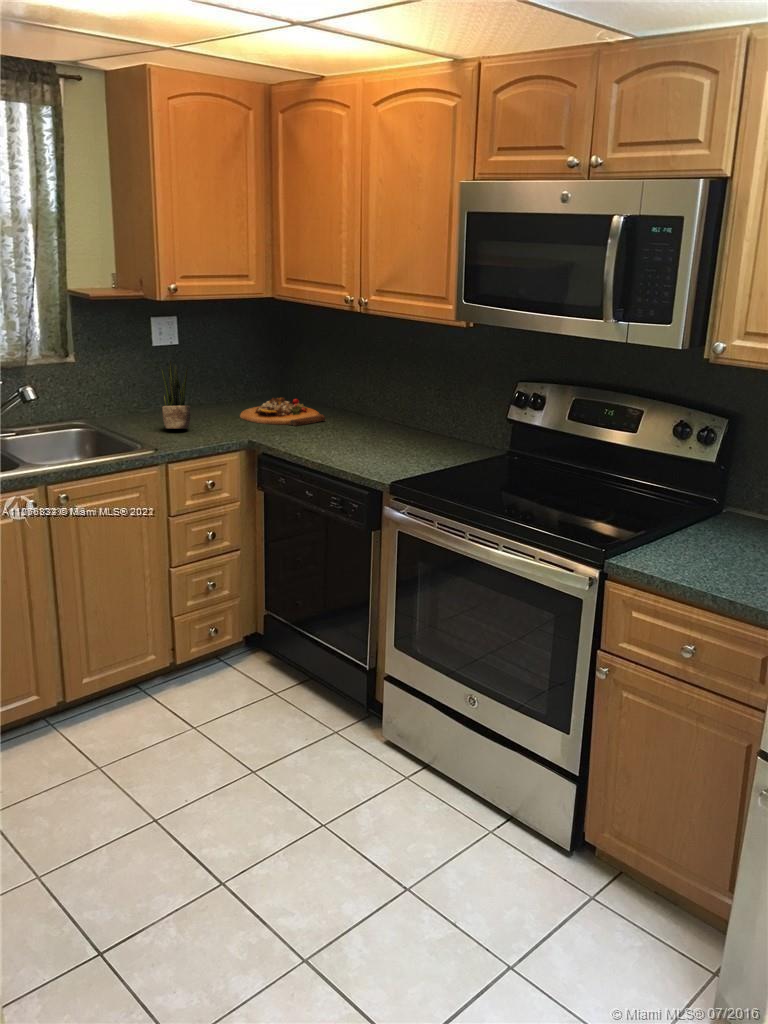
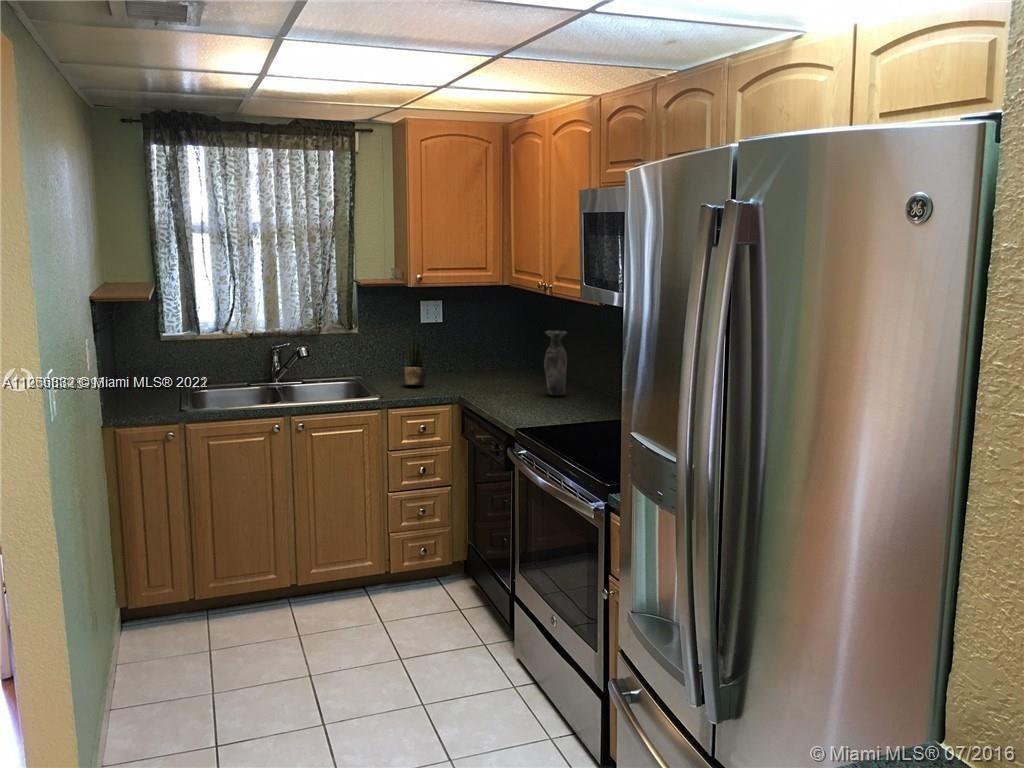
vase: none [347,354,374,432] -> present [544,331,567,396]
cutting board: present [240,397,325,426] -> none [477,366,543,389]

